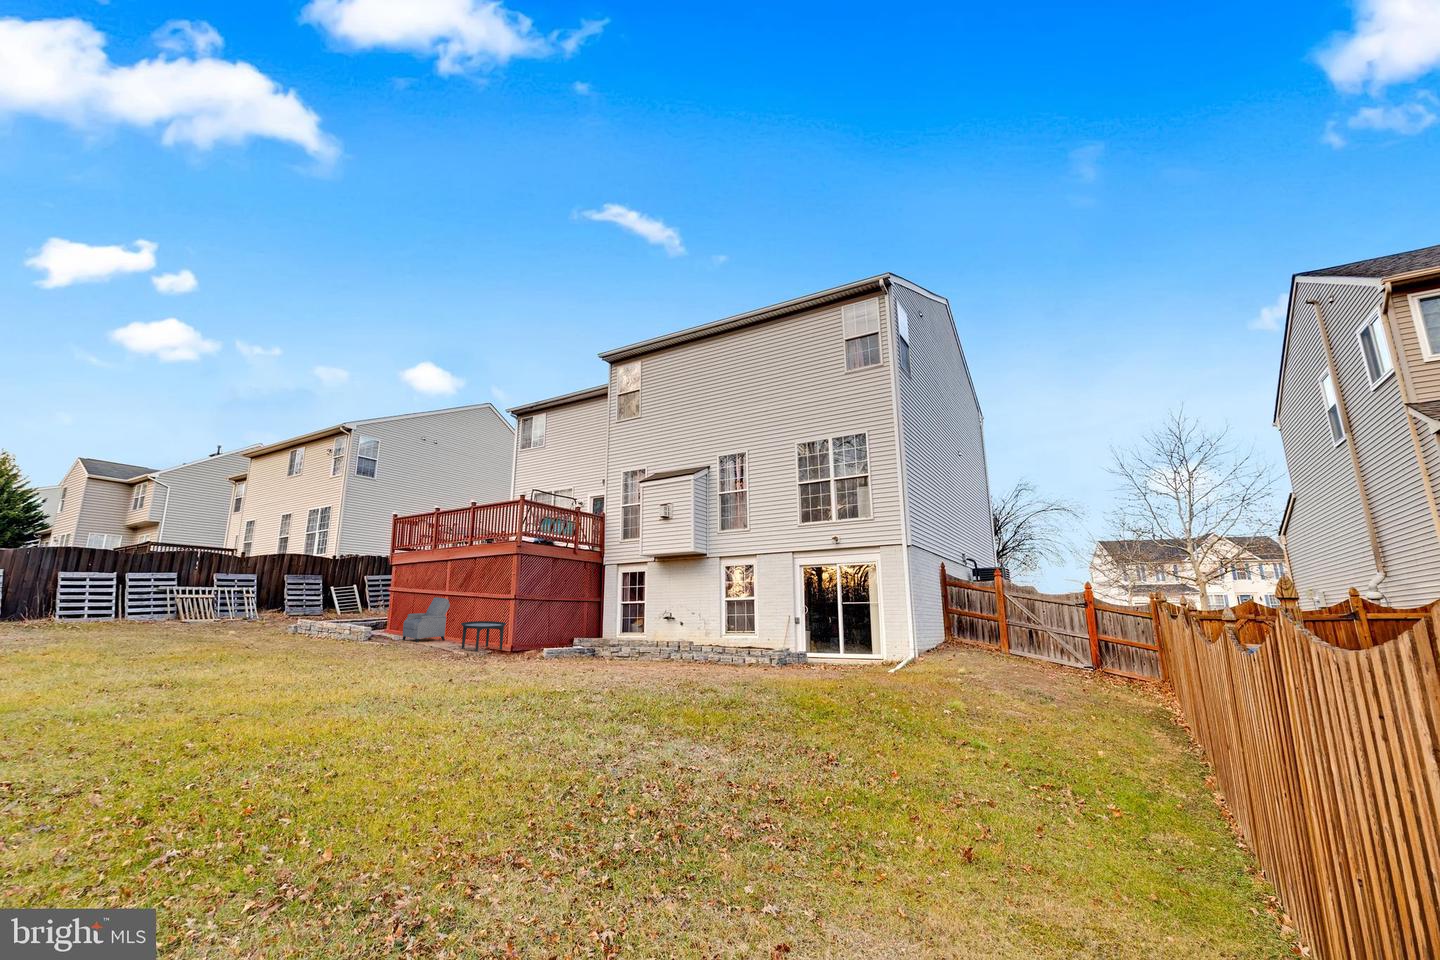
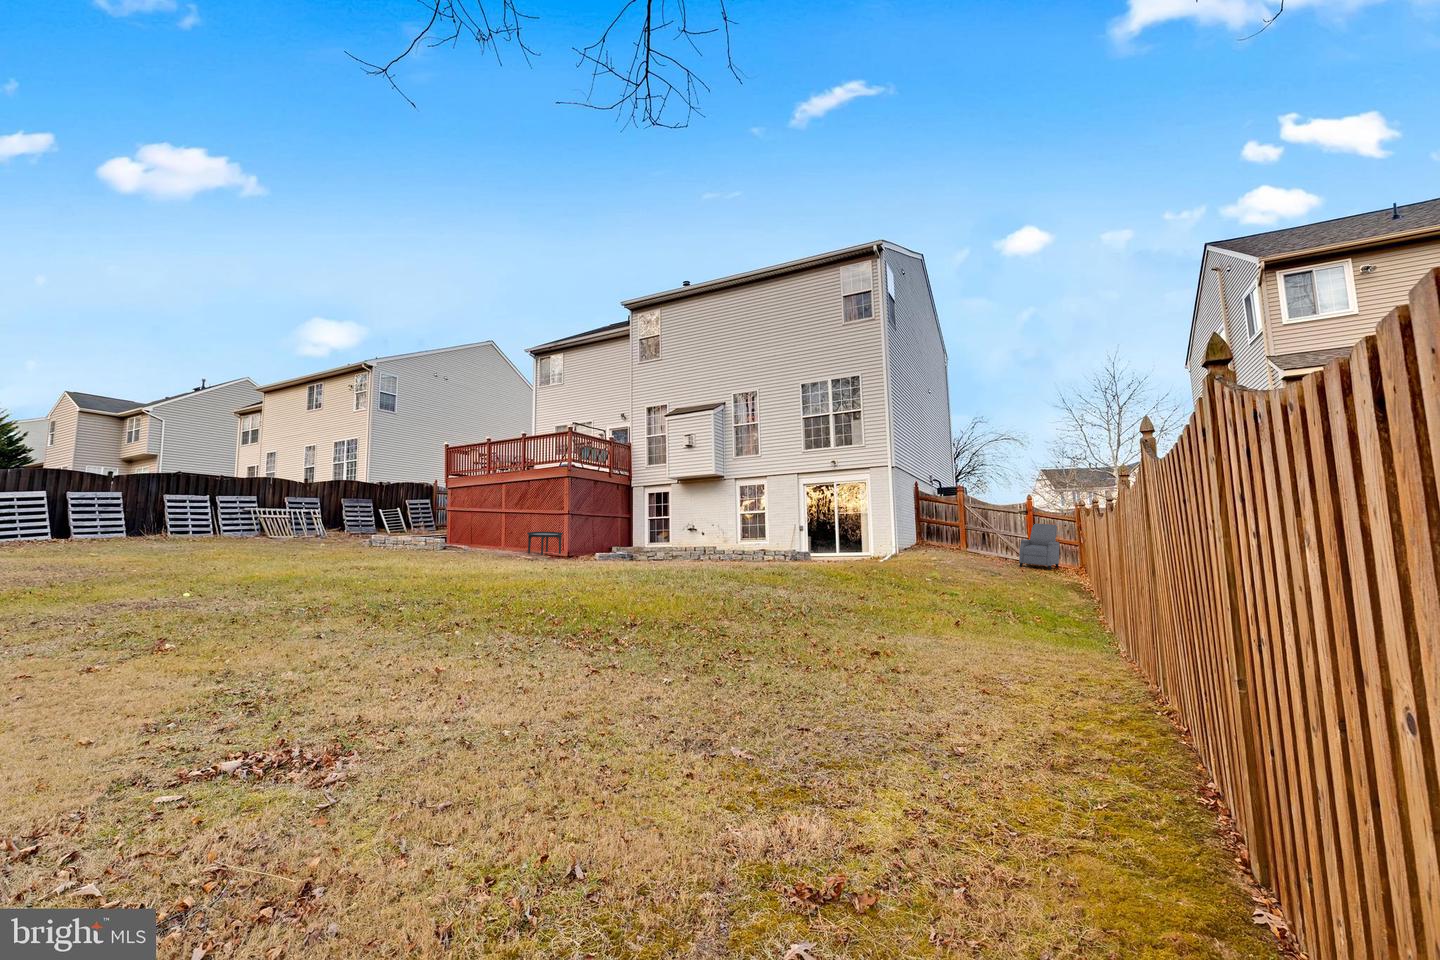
chair: present [403,597,450,642] -> present [1019,523,1059,570]

